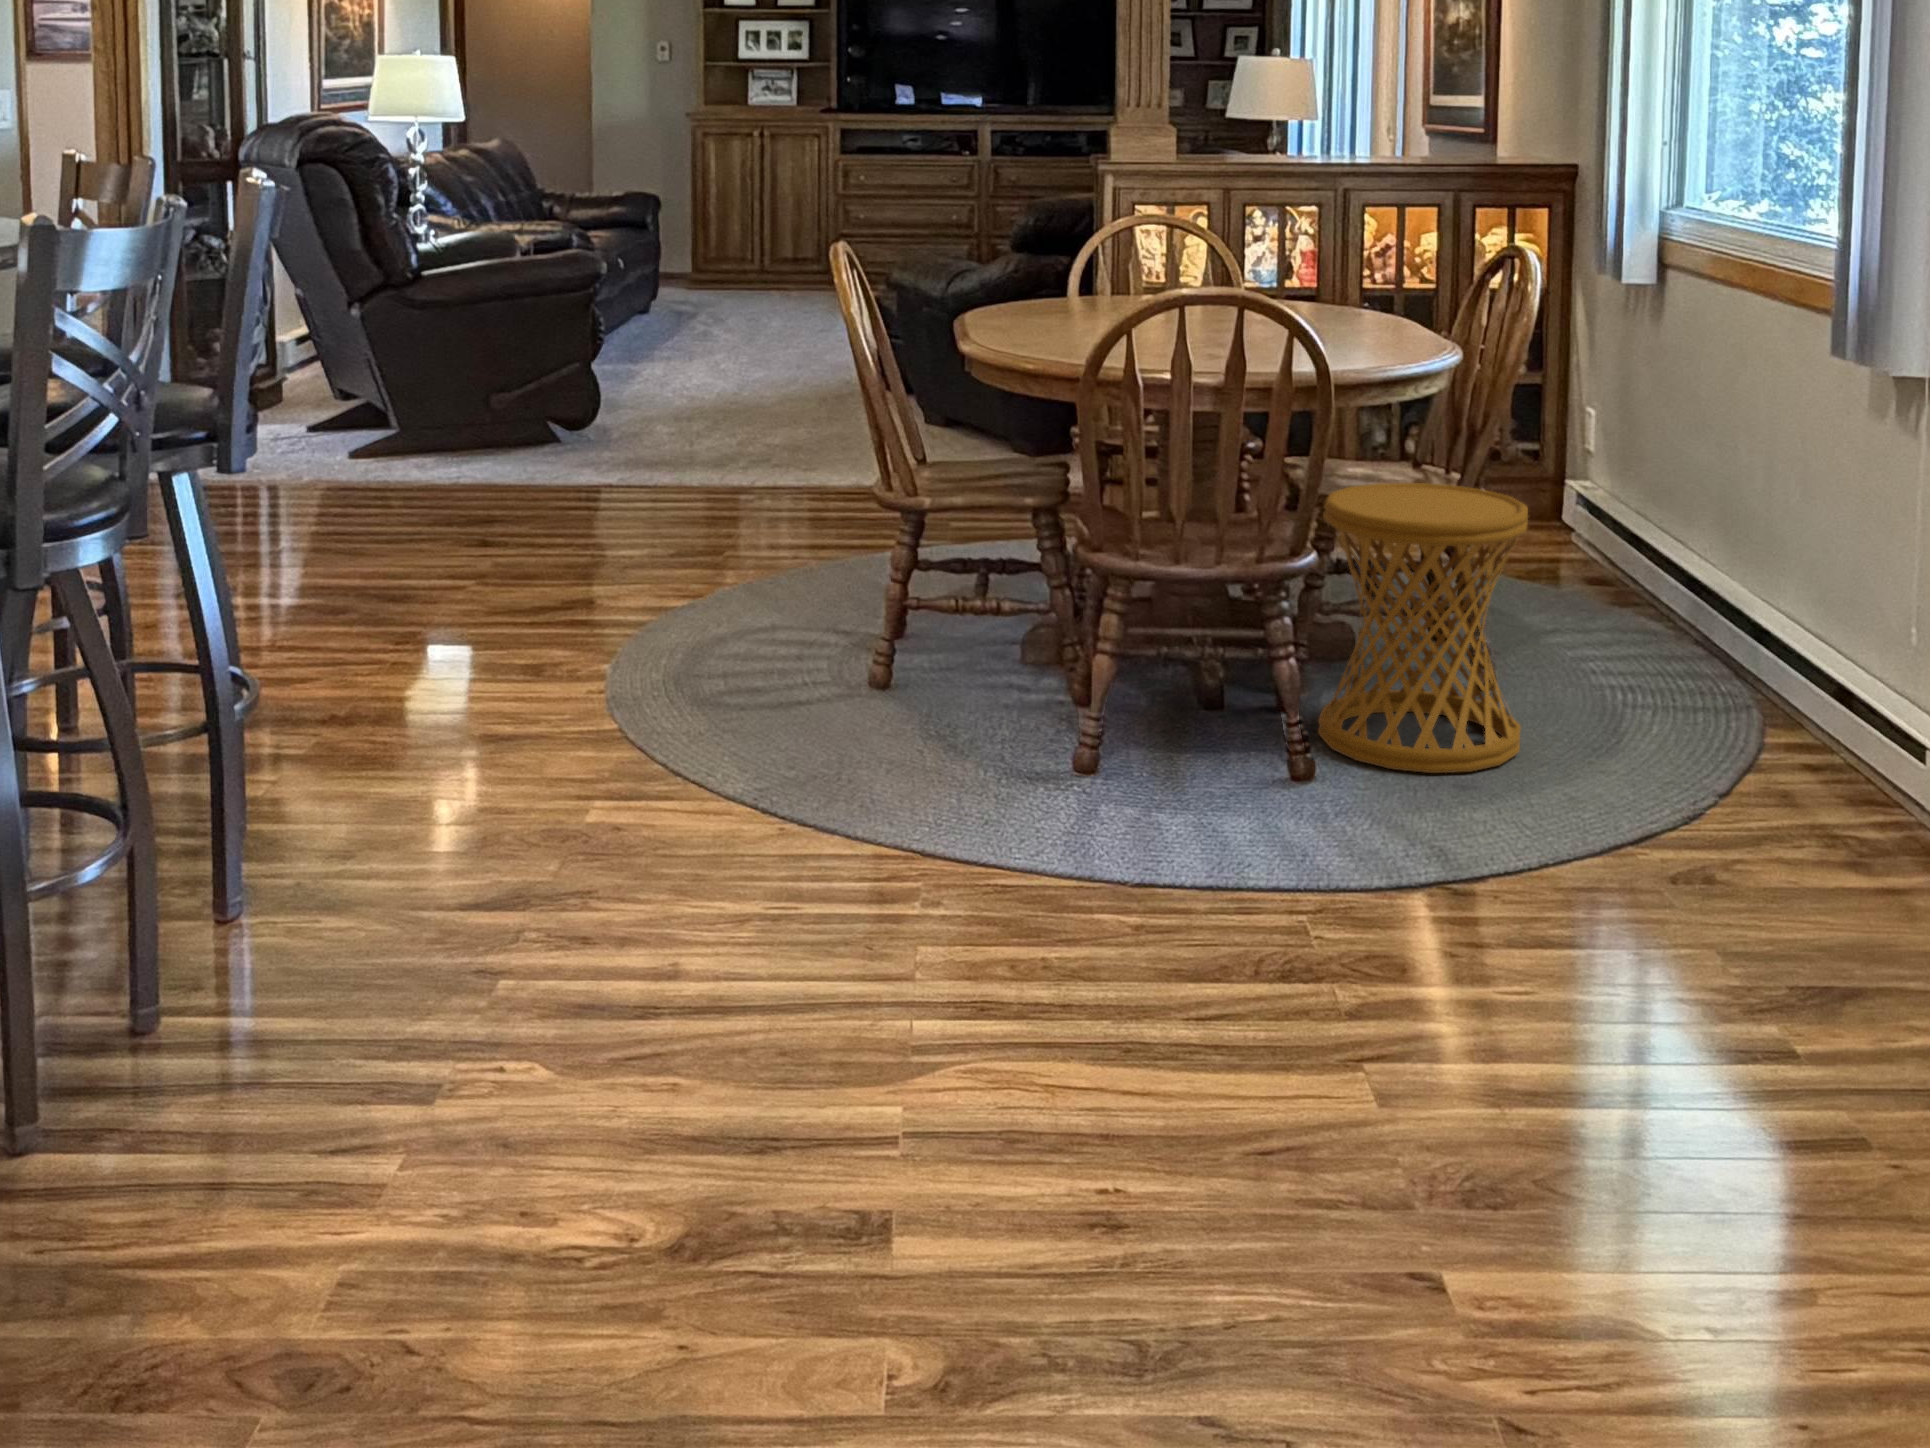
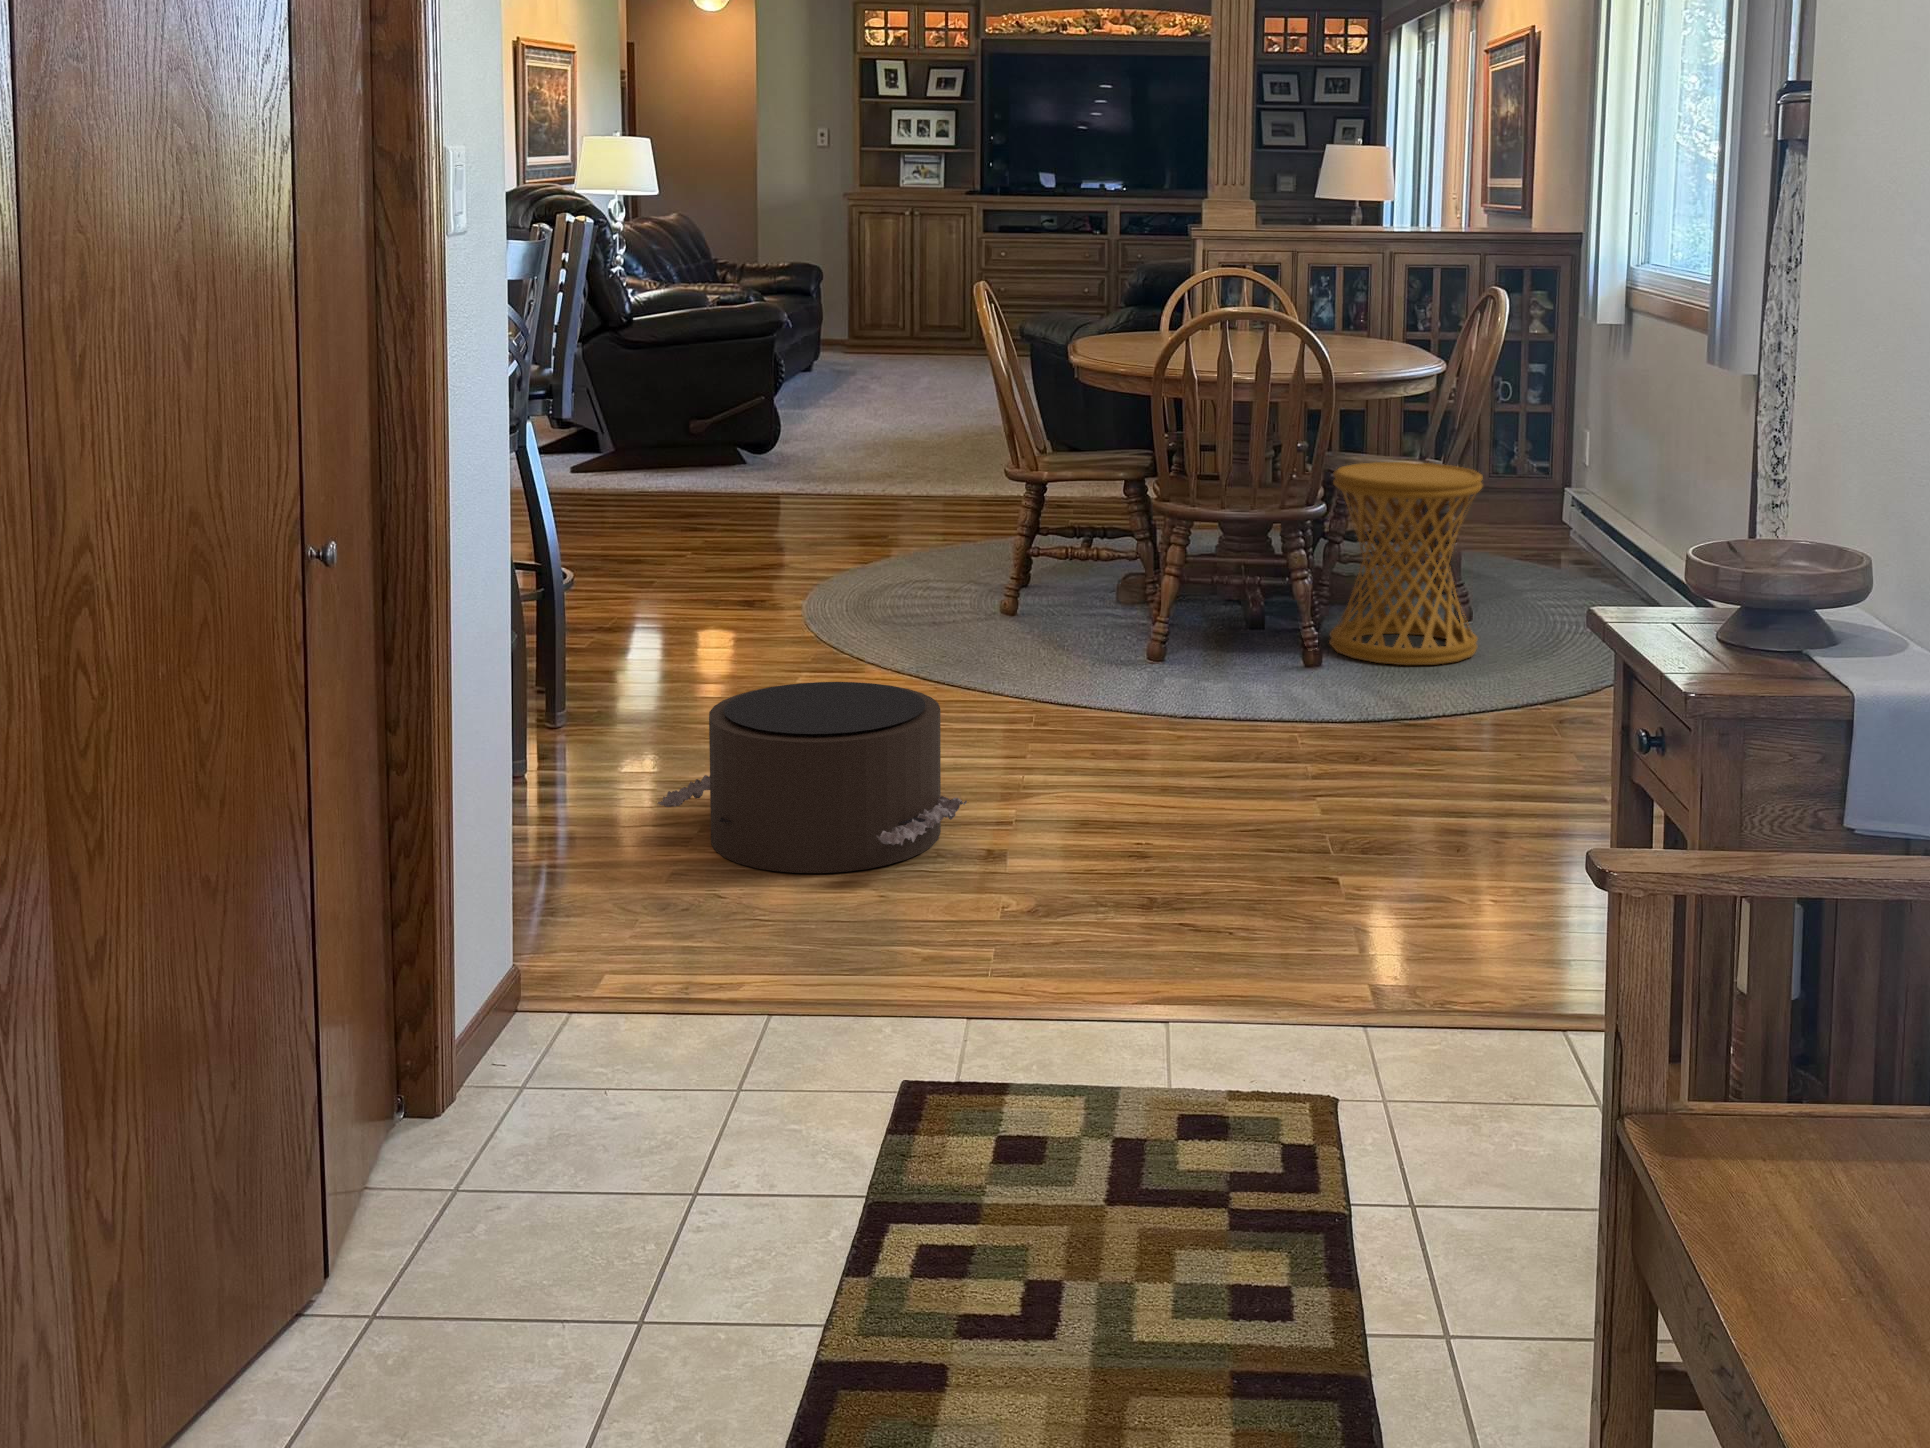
pouf: none [315,909,828,1298] -> present [658,682,967,873]

